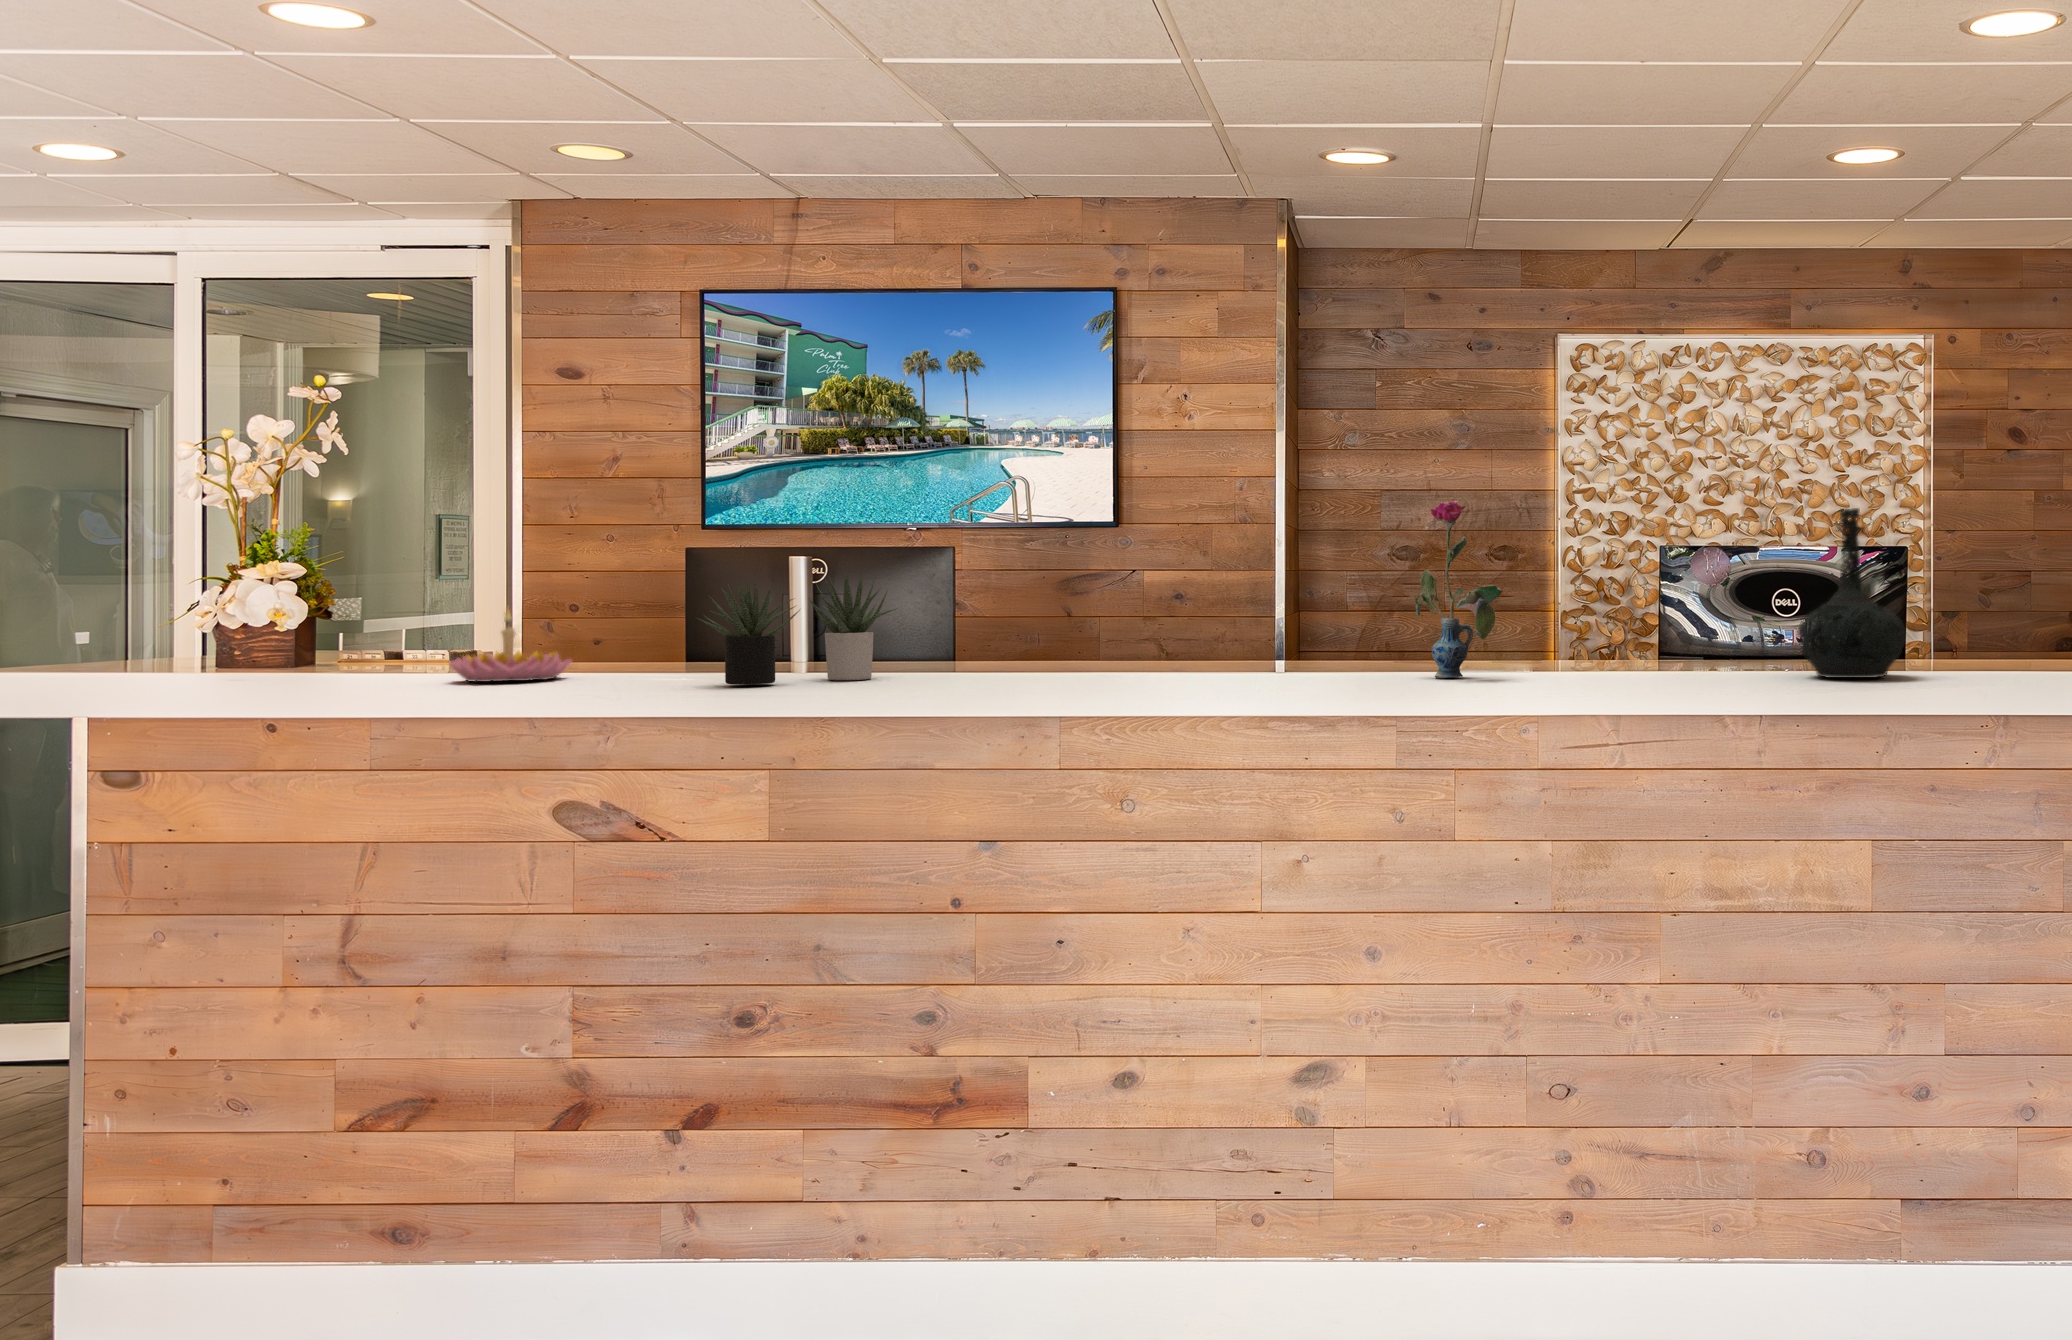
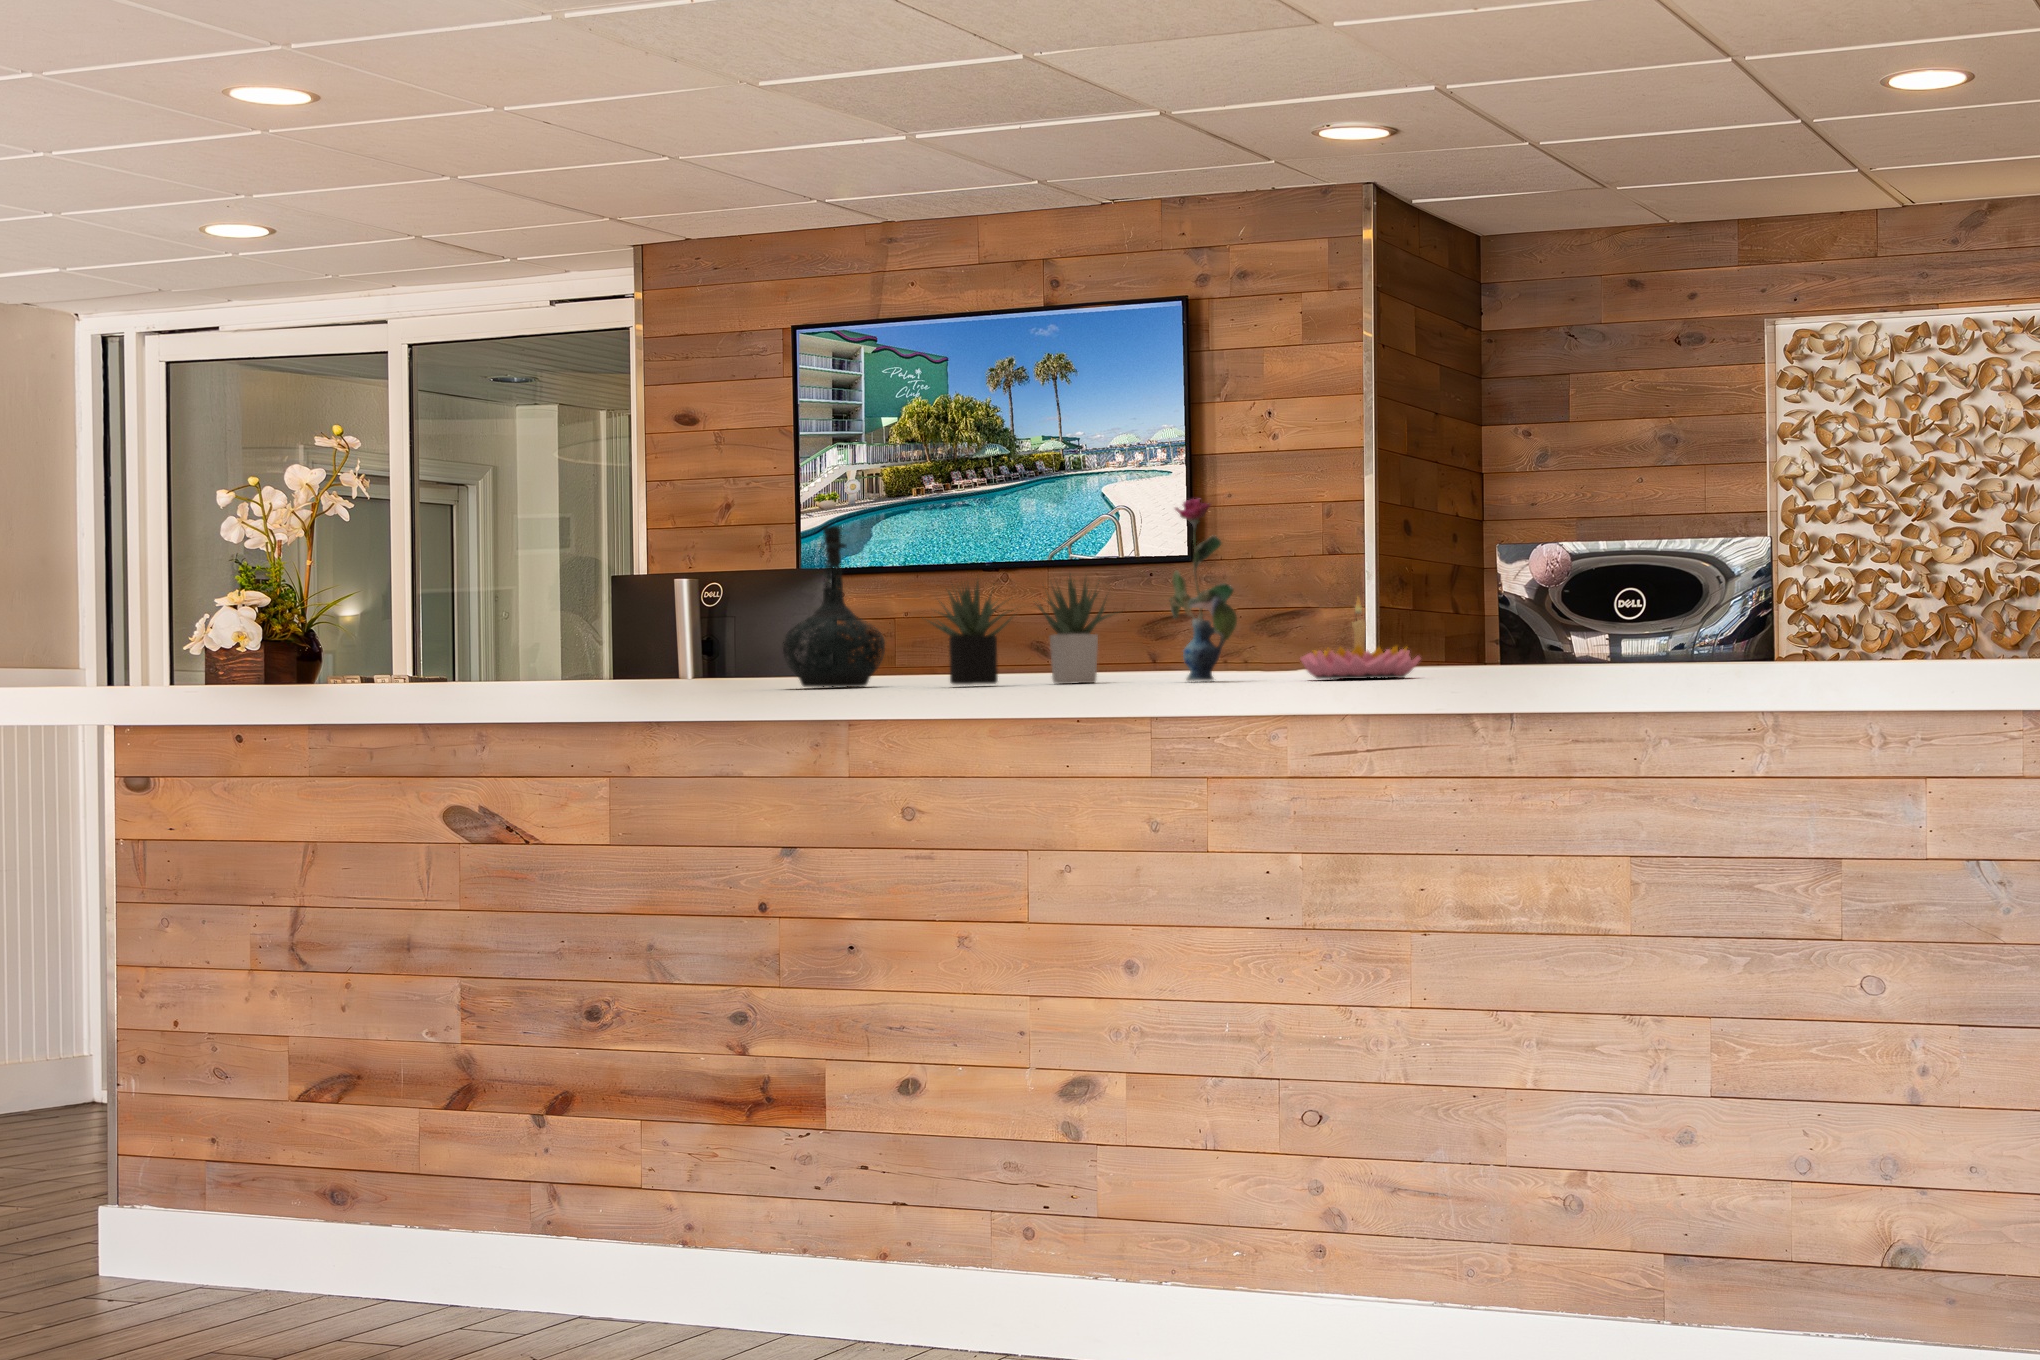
bottle: present [1797,508,1905,678] -> present [783,525,885,687]
succulent plant: present [697,572,897,685] -> present [922,574,1113,685]
candle holder: present [449,609,572,682] -> present [1301,598,1421,679]

